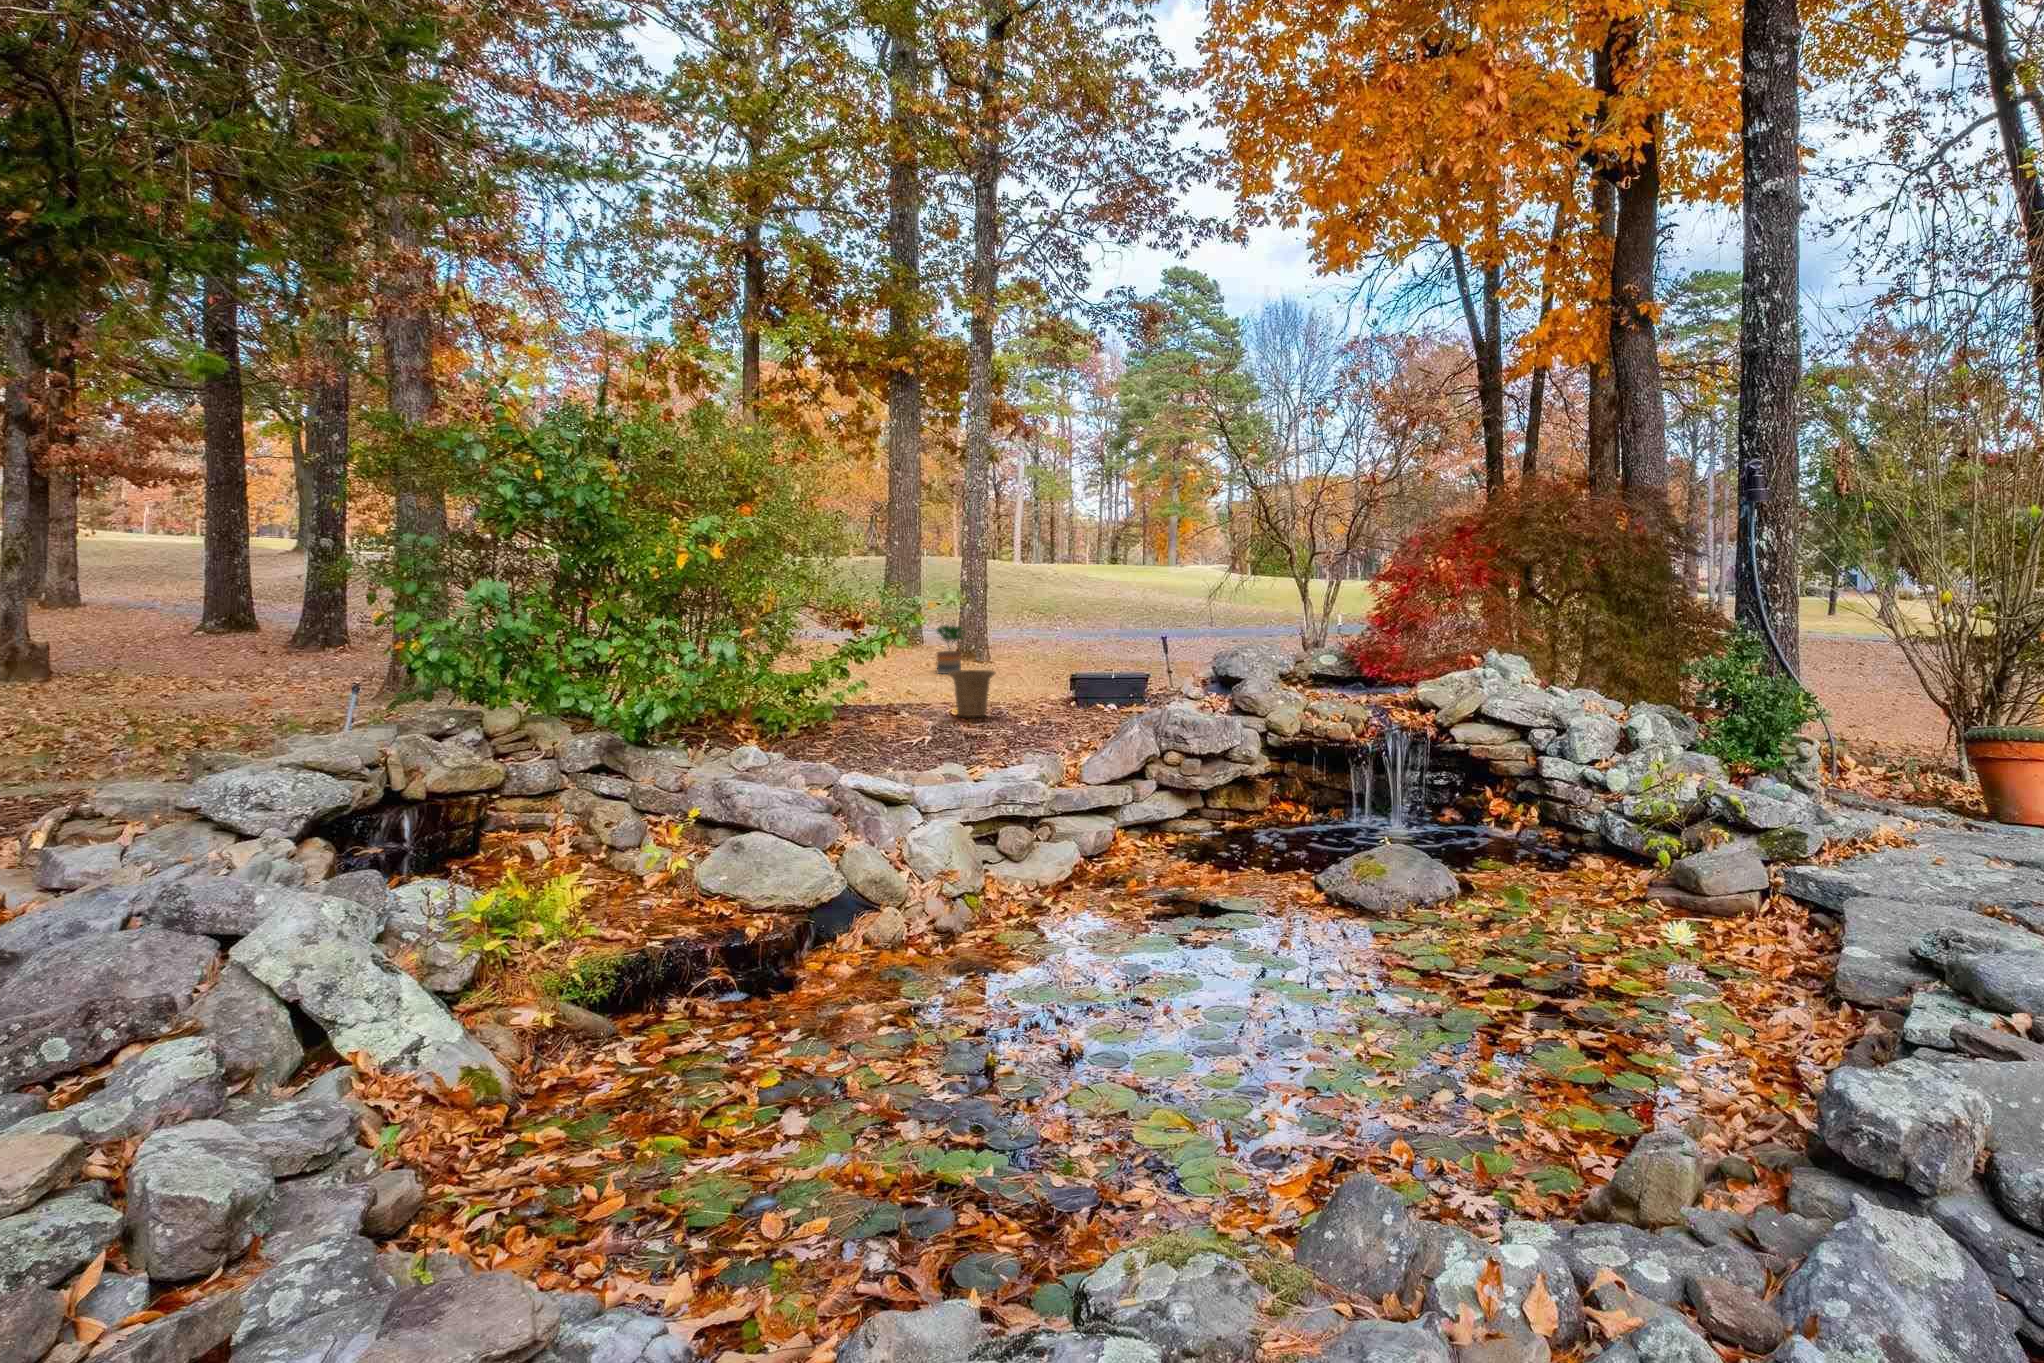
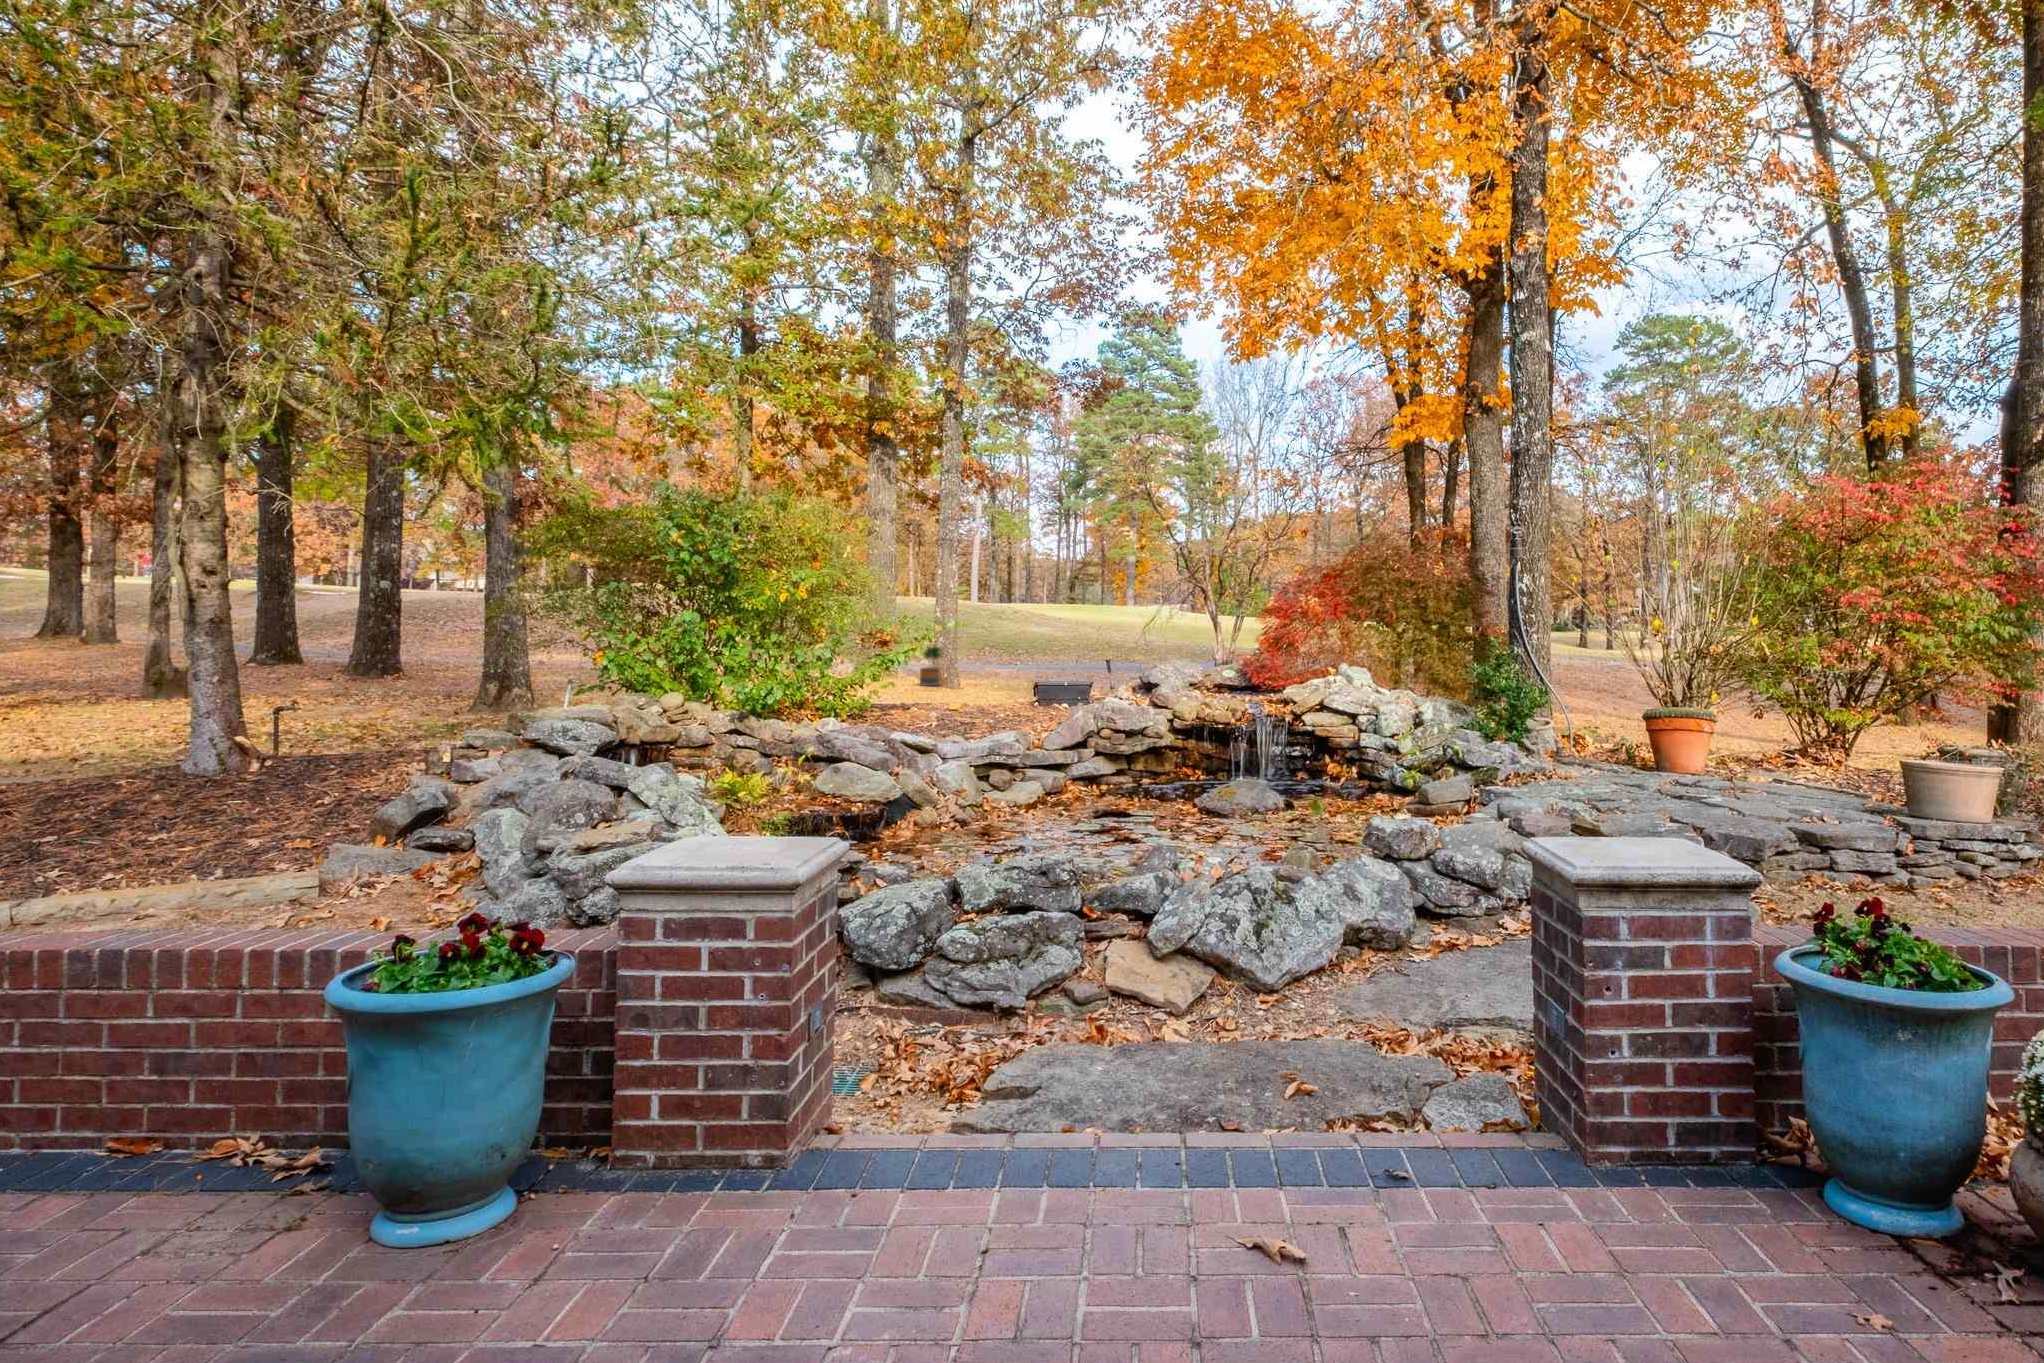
basket: present [948,670,995,717] -> none [940,675,976,710]

